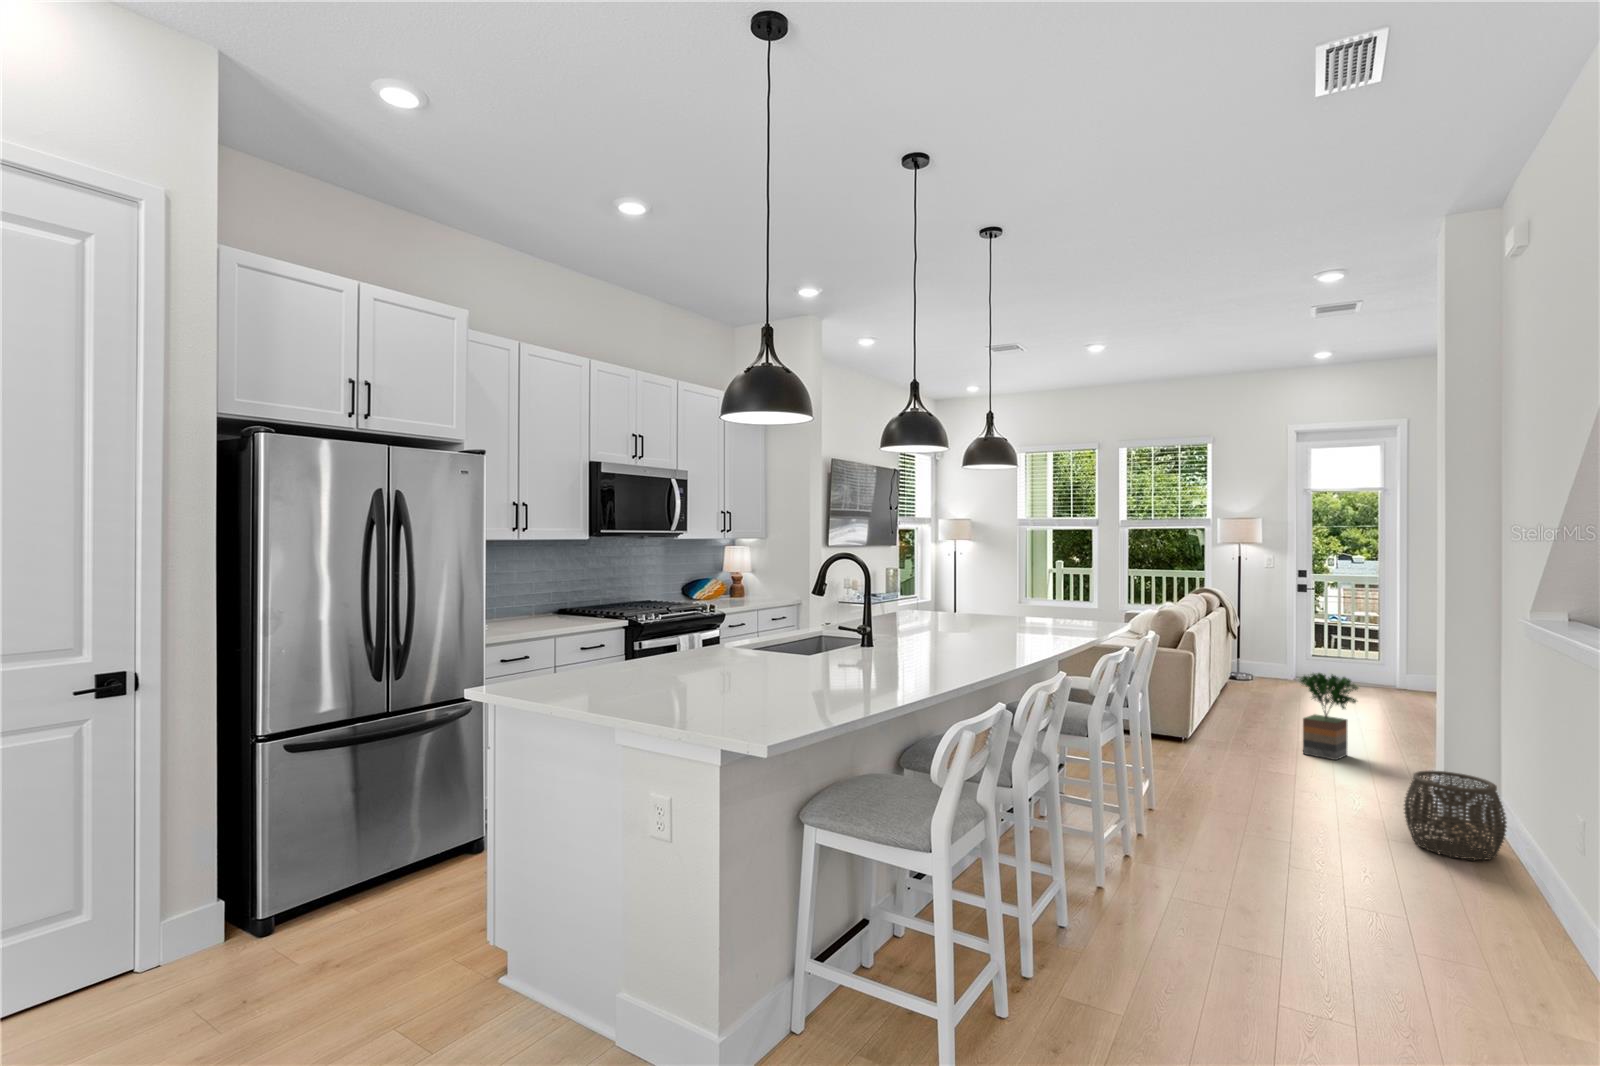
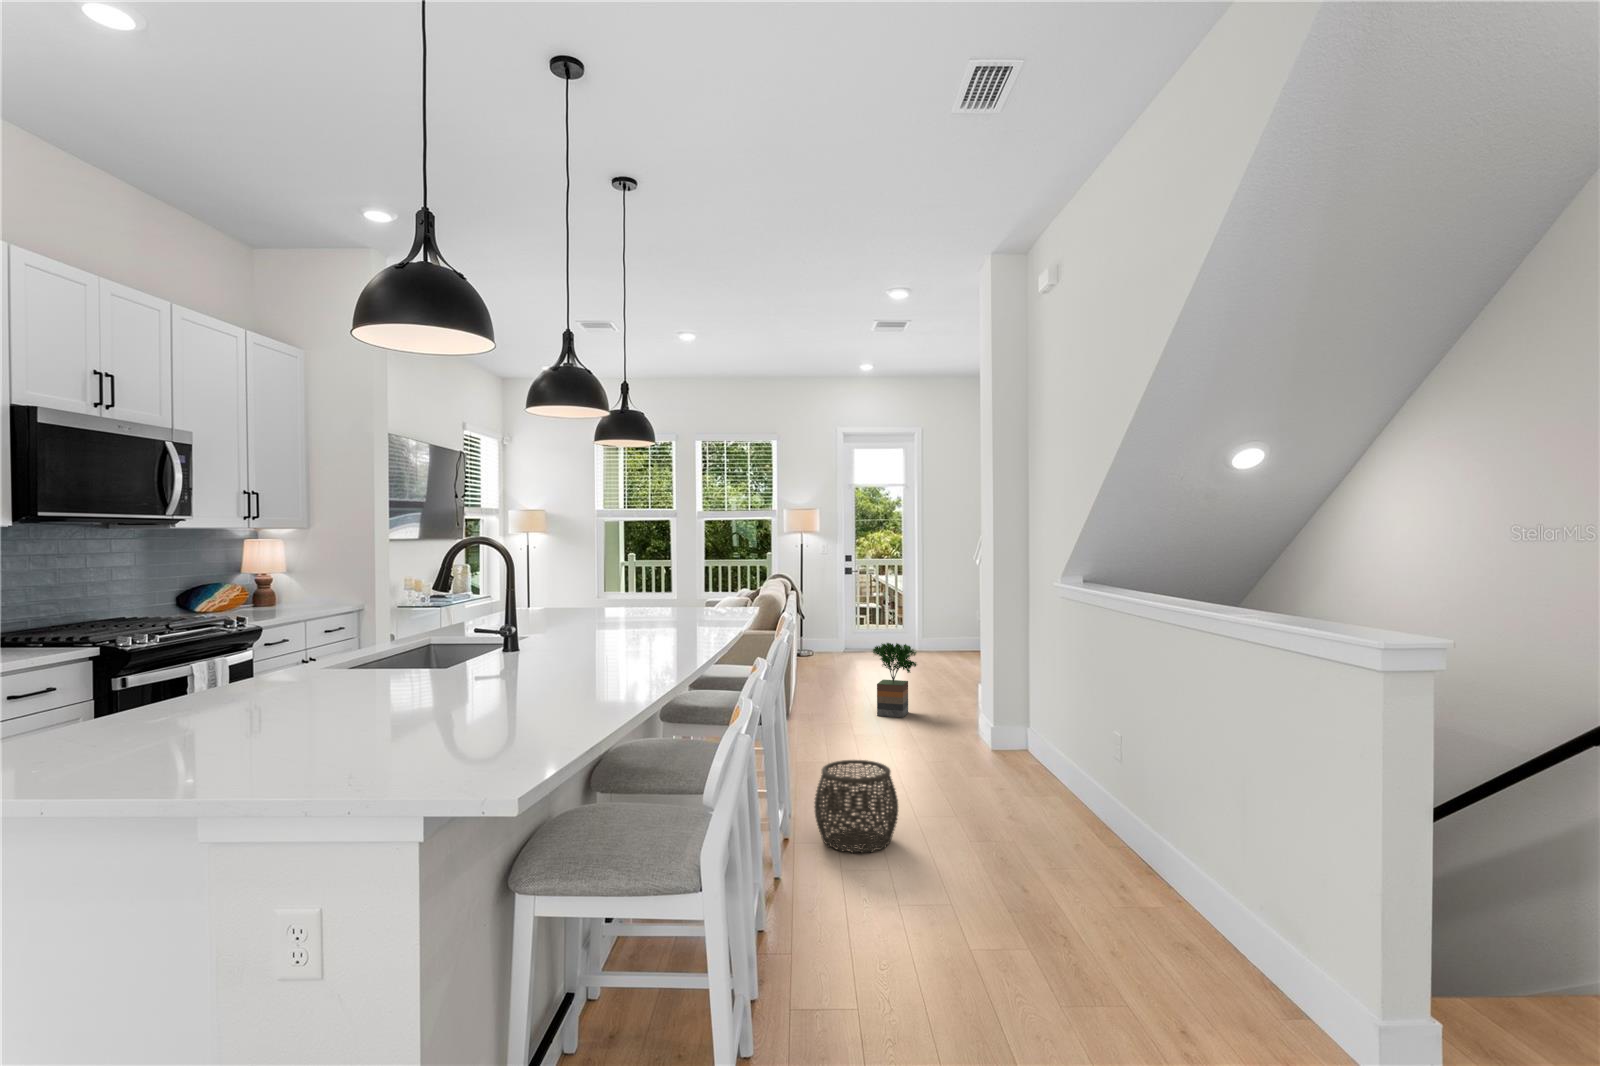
woven basket: present [1404,771,1507,861] -> present [814,760,898,853]

